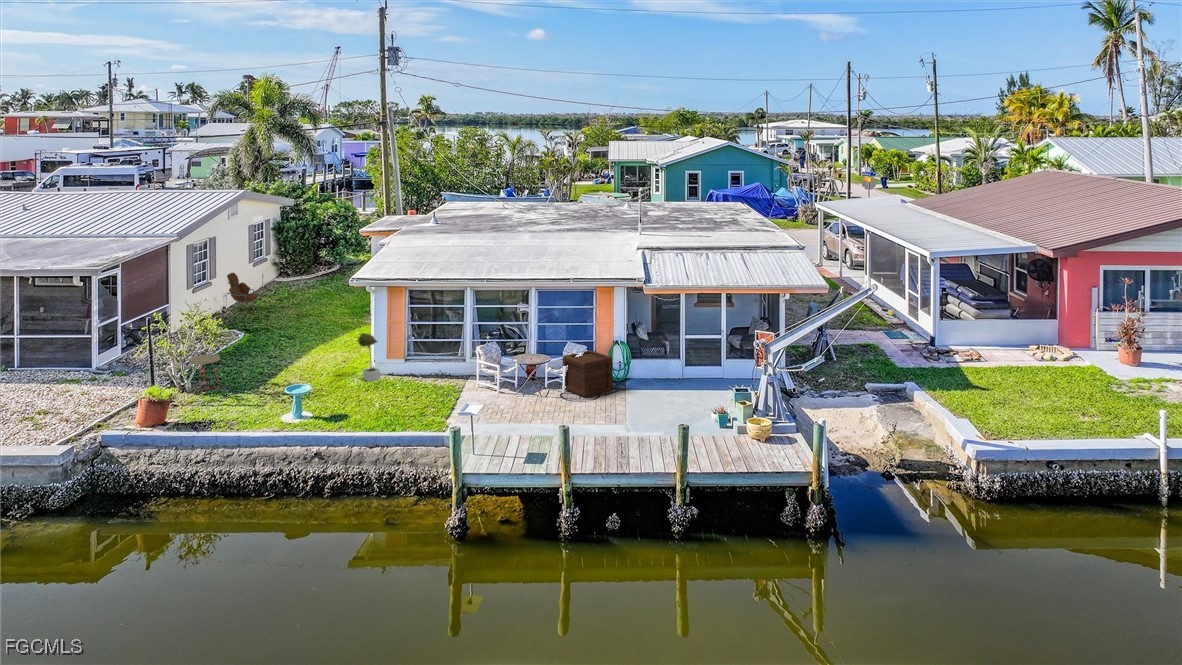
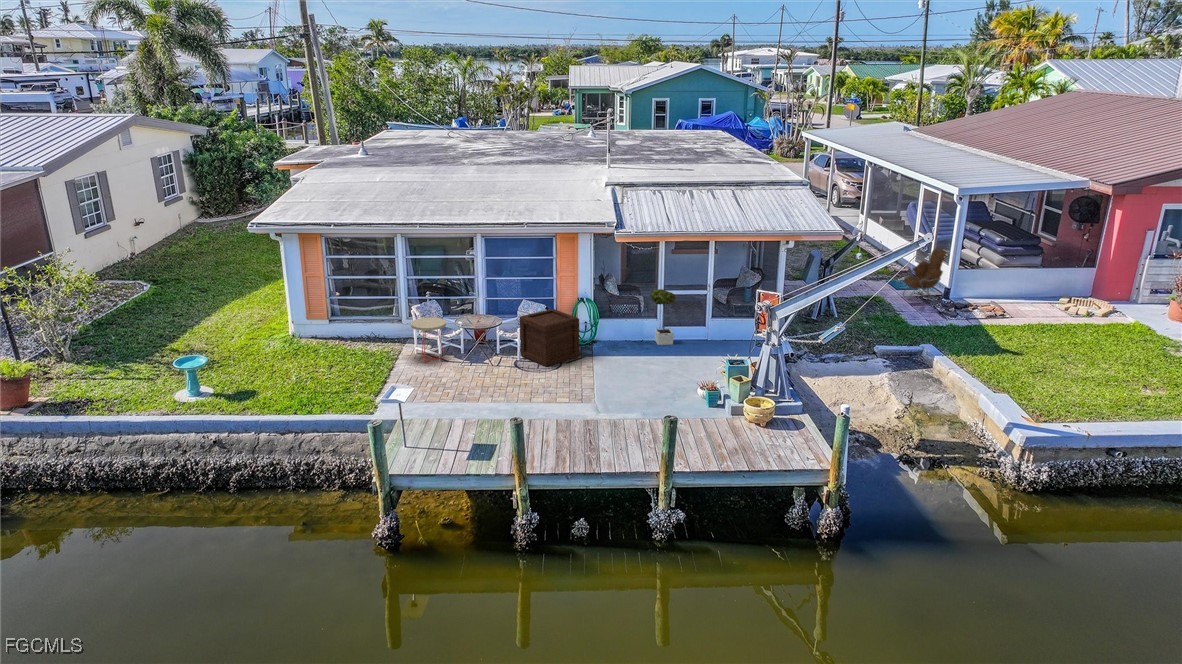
armchair: present [227,273,258,310] -> present [903,248,946,299]
potted tree: present [358,333,380,382] -> present [650,289,675,345]
side table: present [190,354,220,391] -> present [411,317,446,363]

